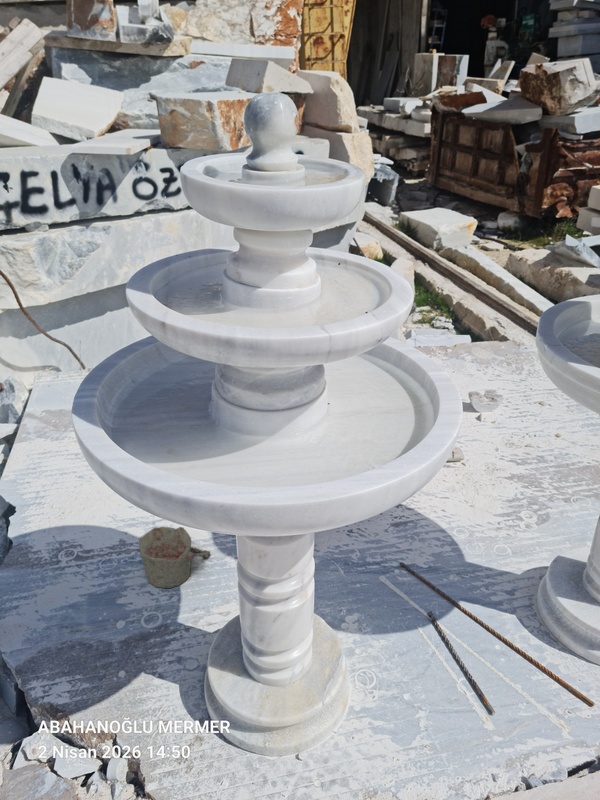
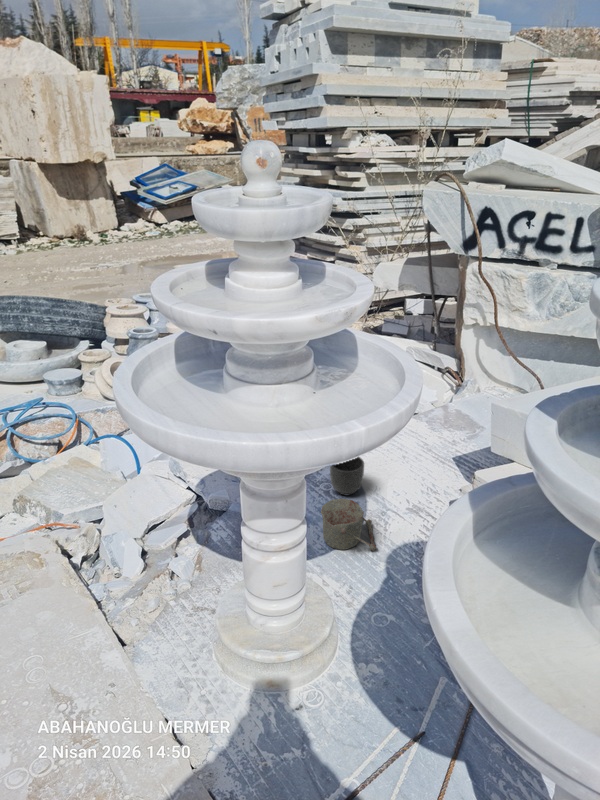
planter: none [67,493,114,546] -> present [330,457,364,495]

